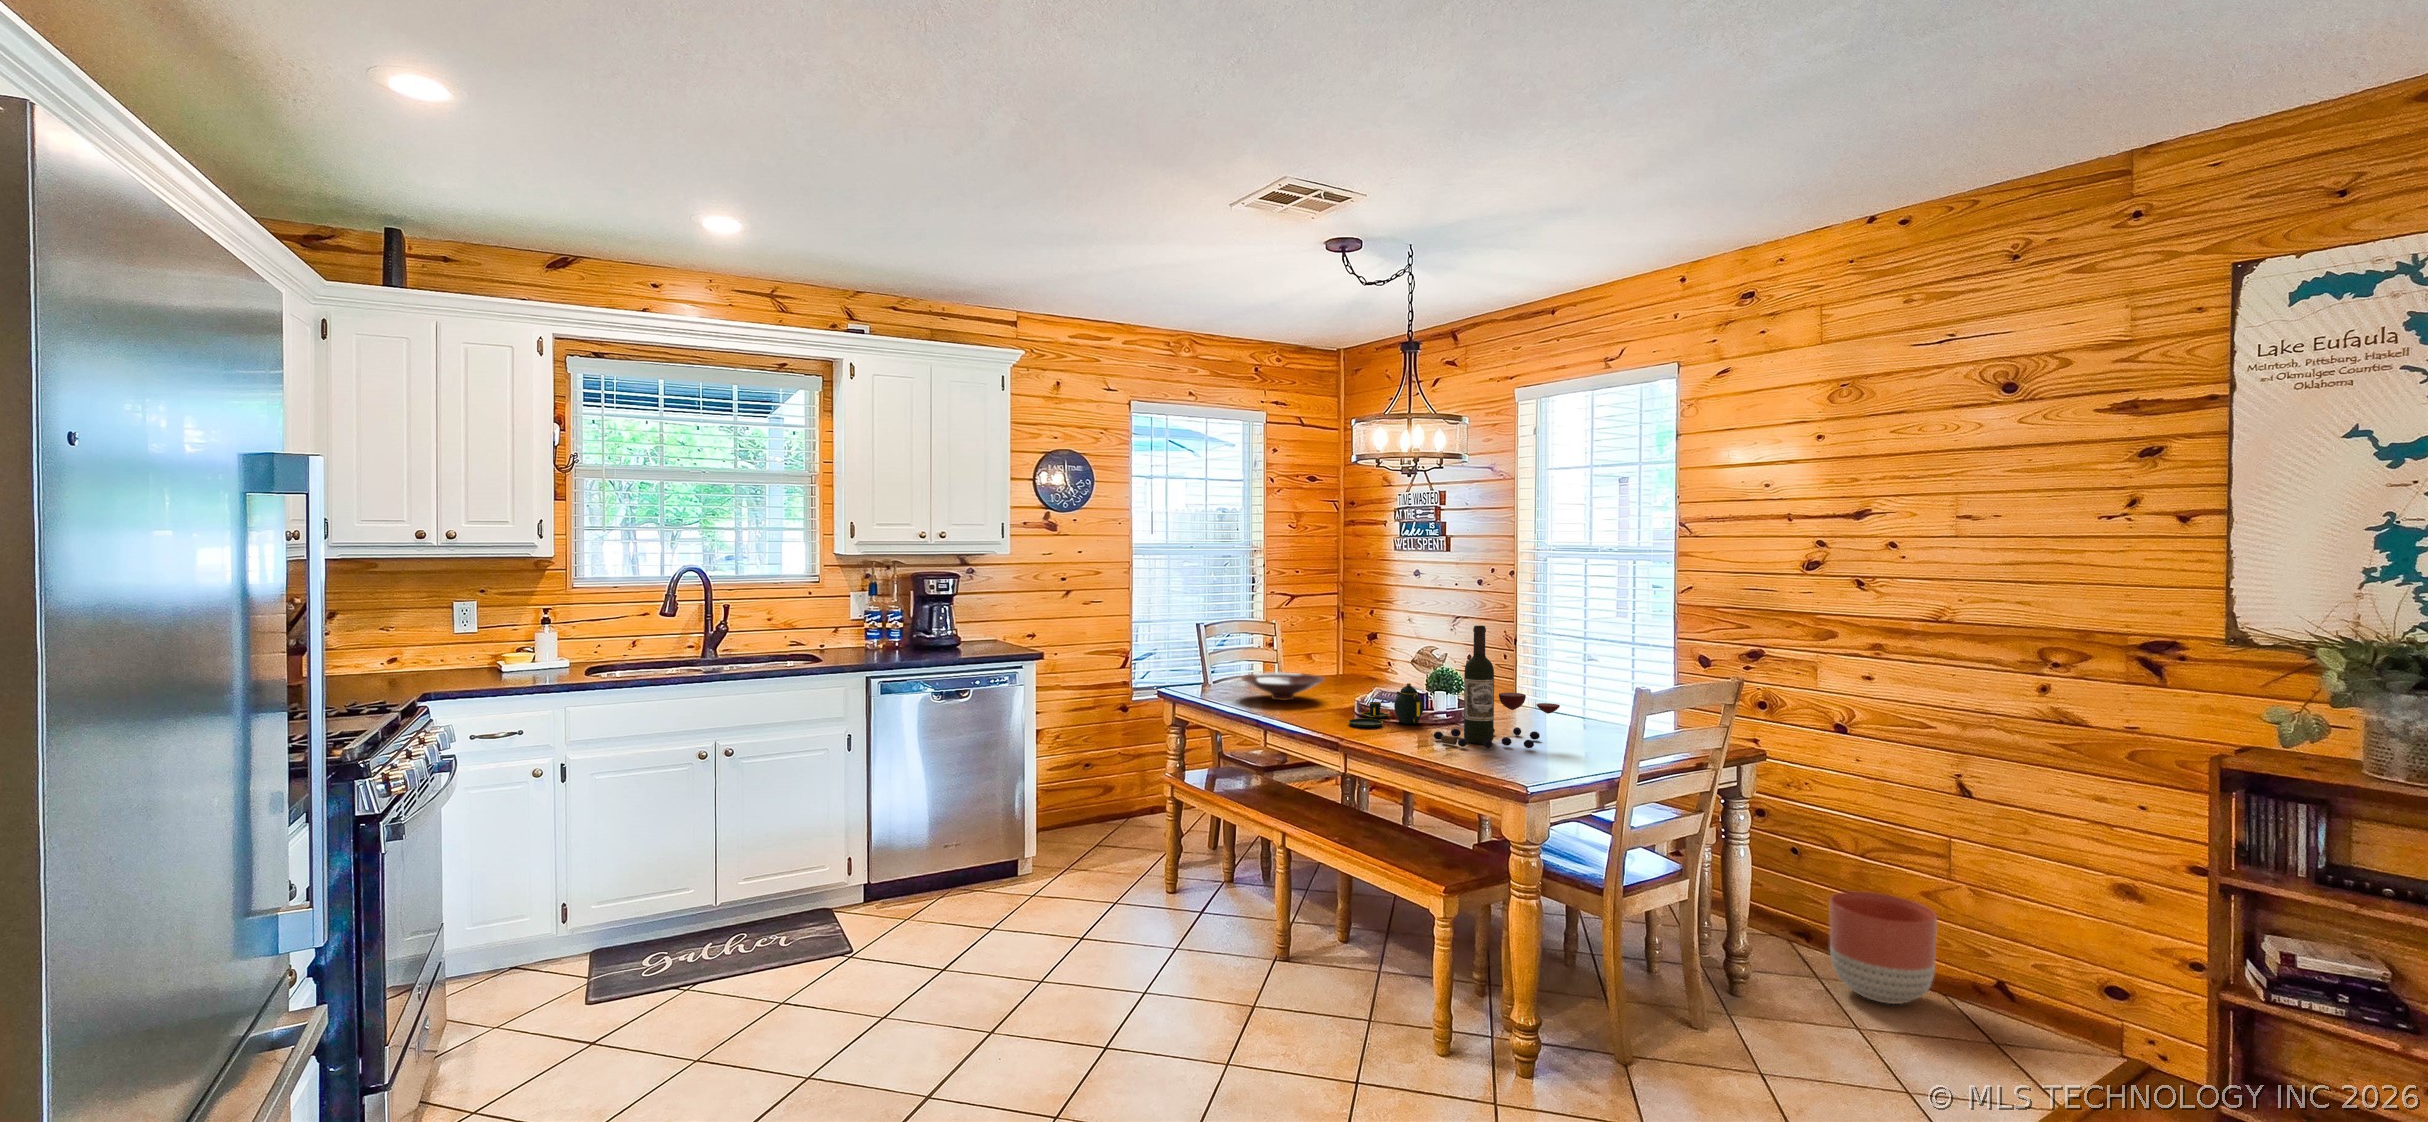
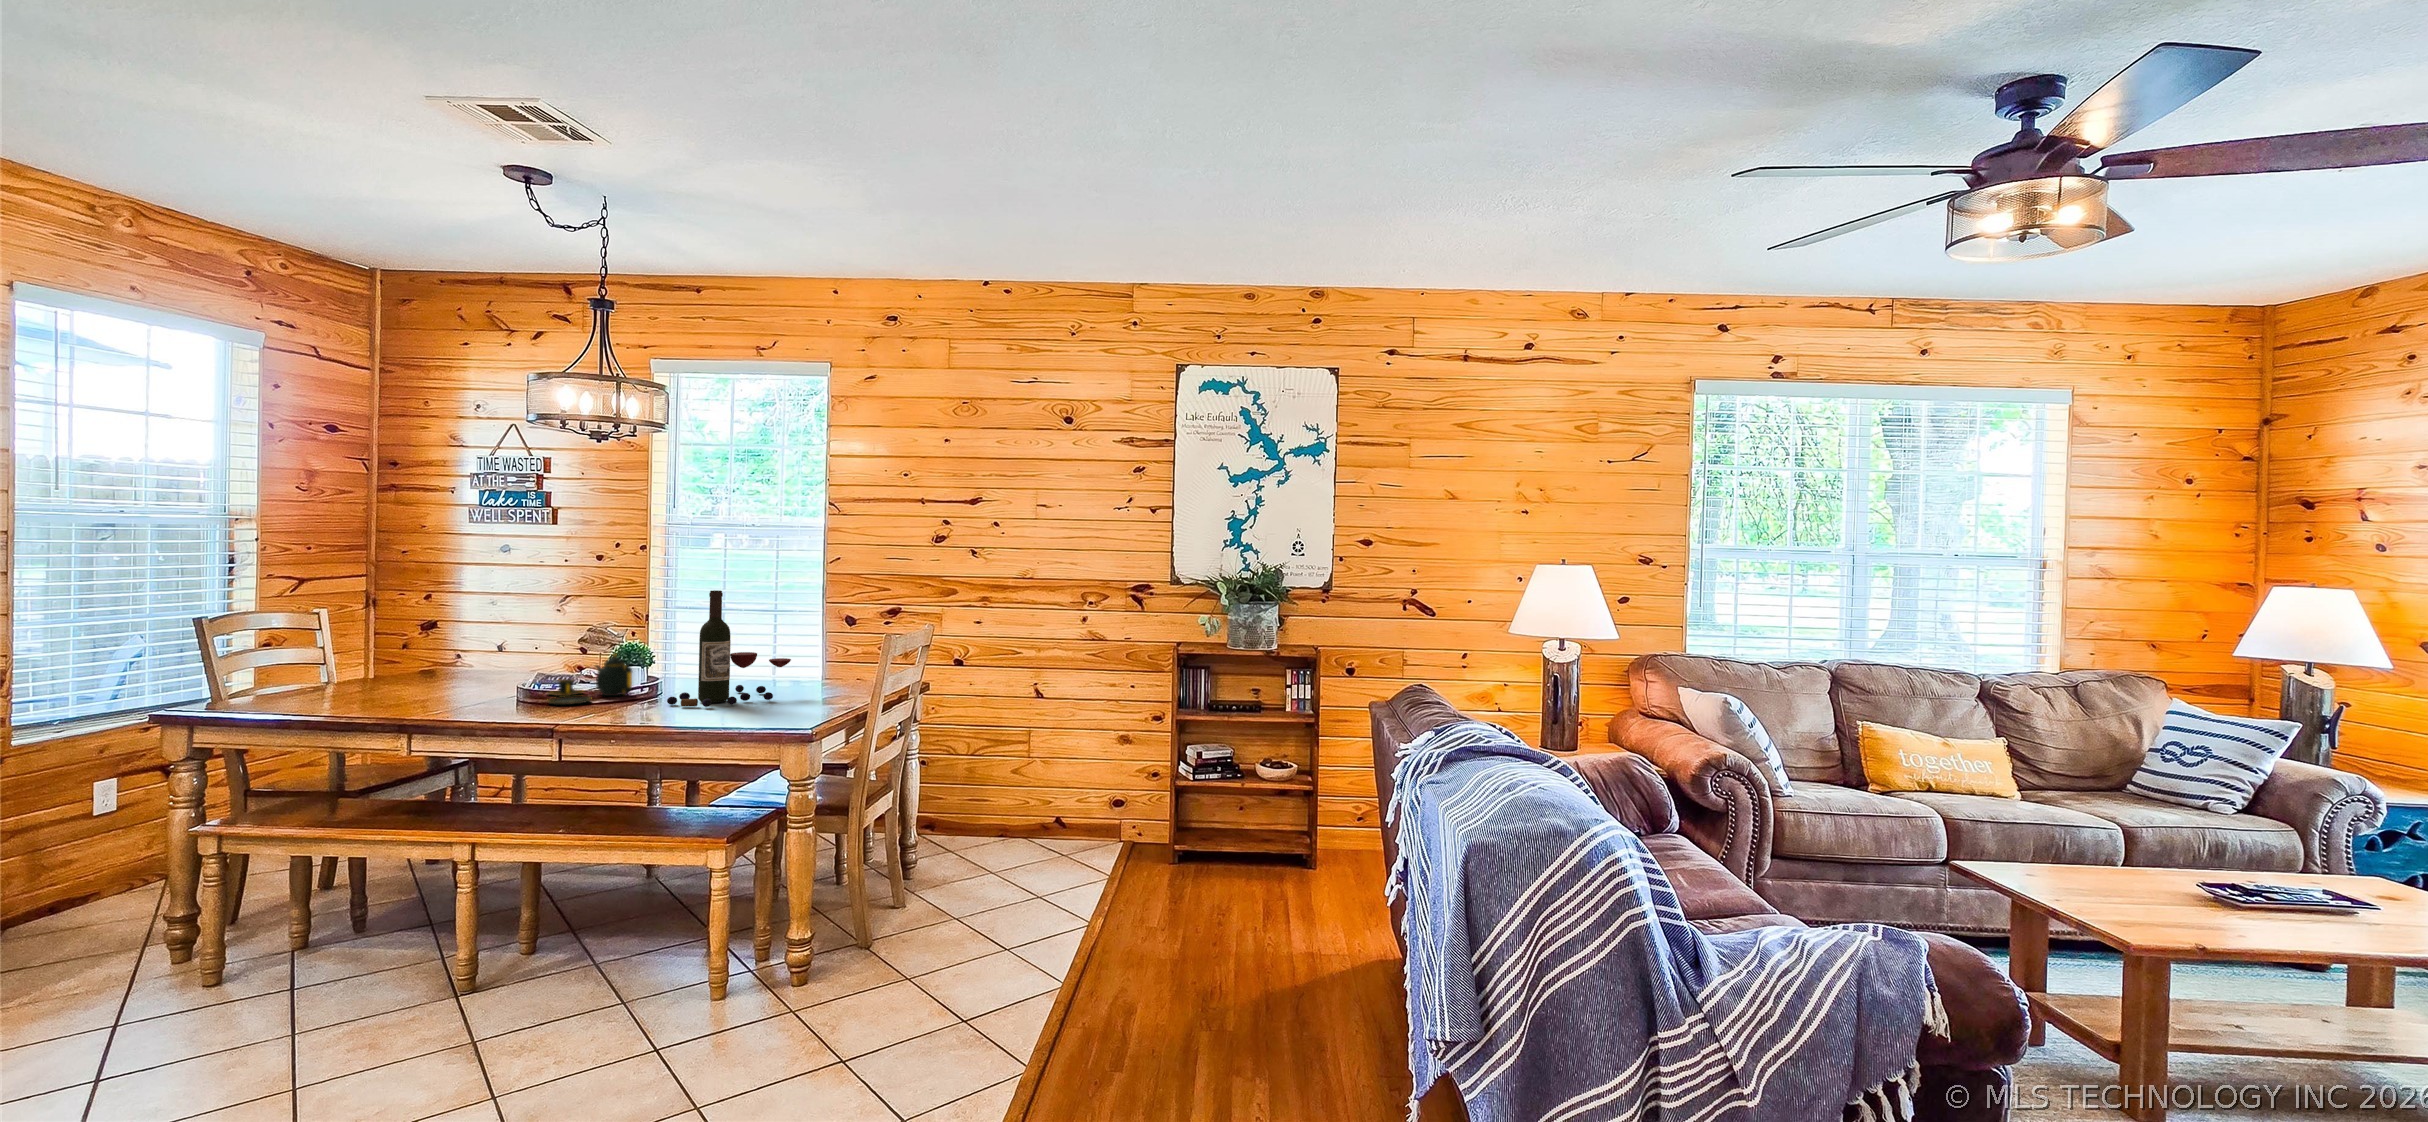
bowl: present [1242,672,1325,701] -> none [344,660,475,693]
planter: present [1830,892,1937,1004] -> none [963,775,1029,850]

